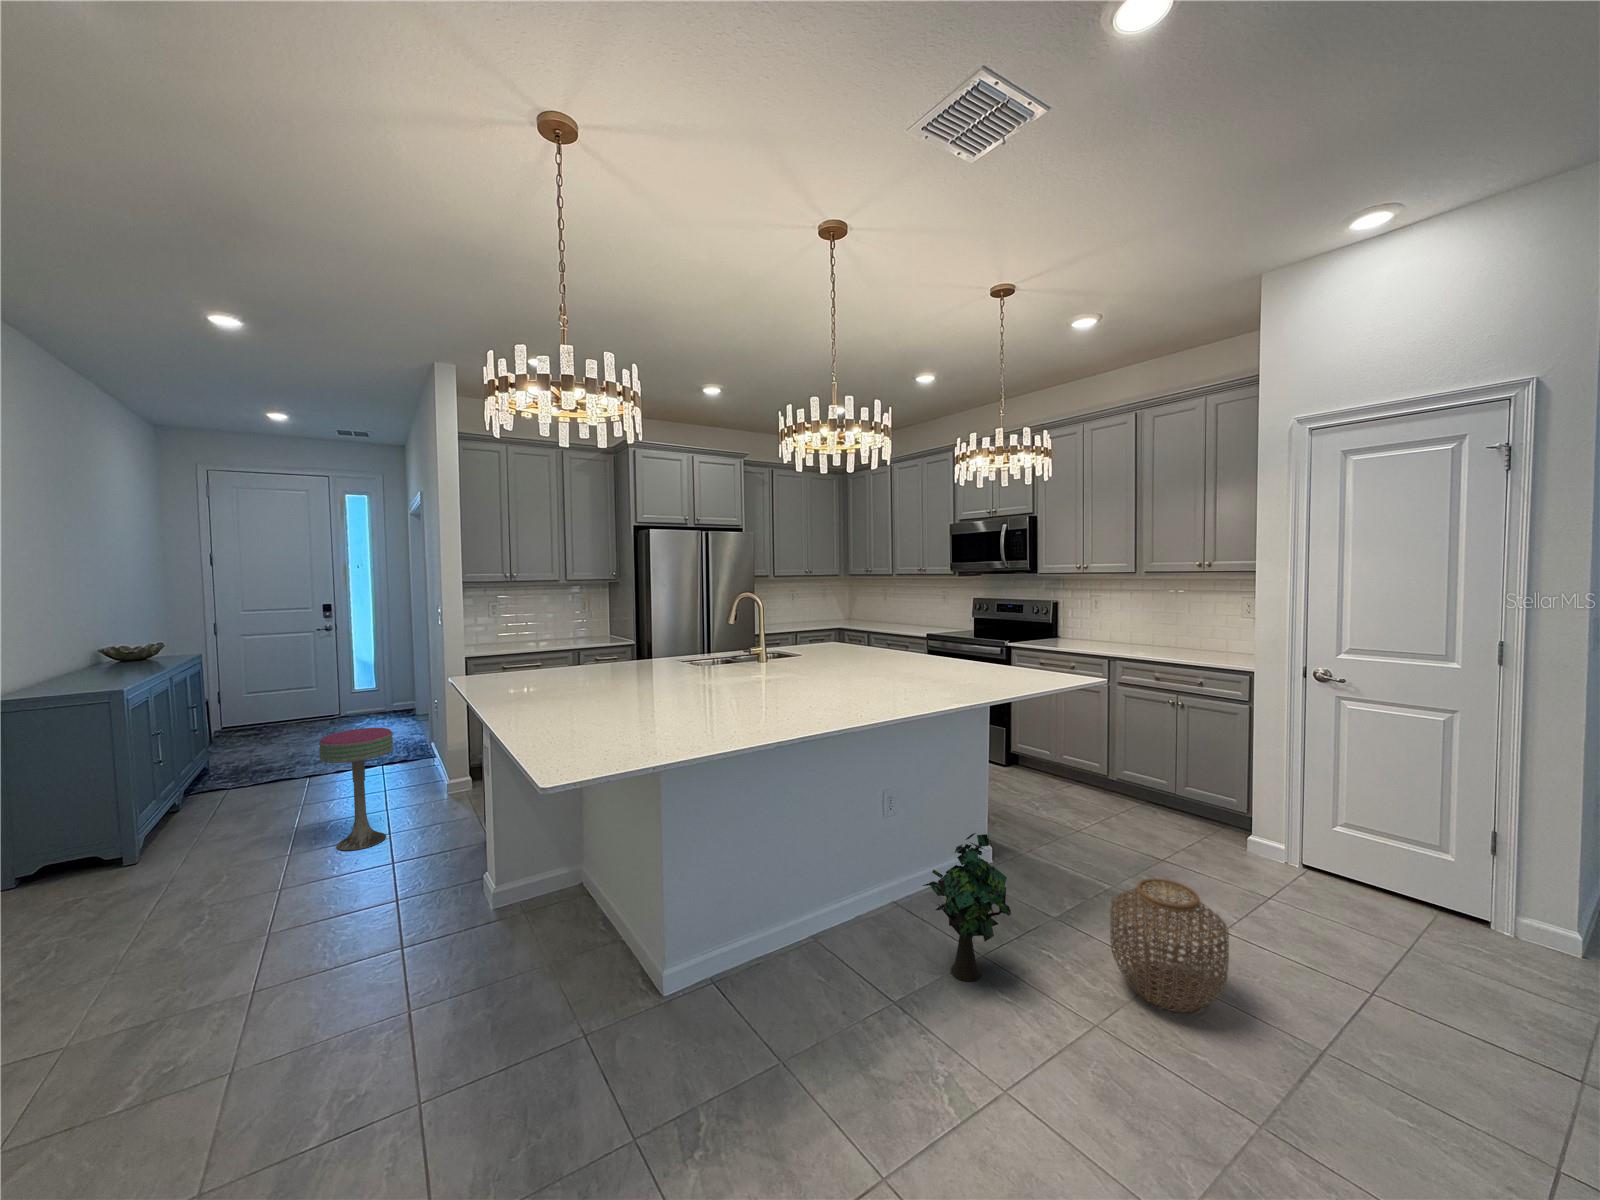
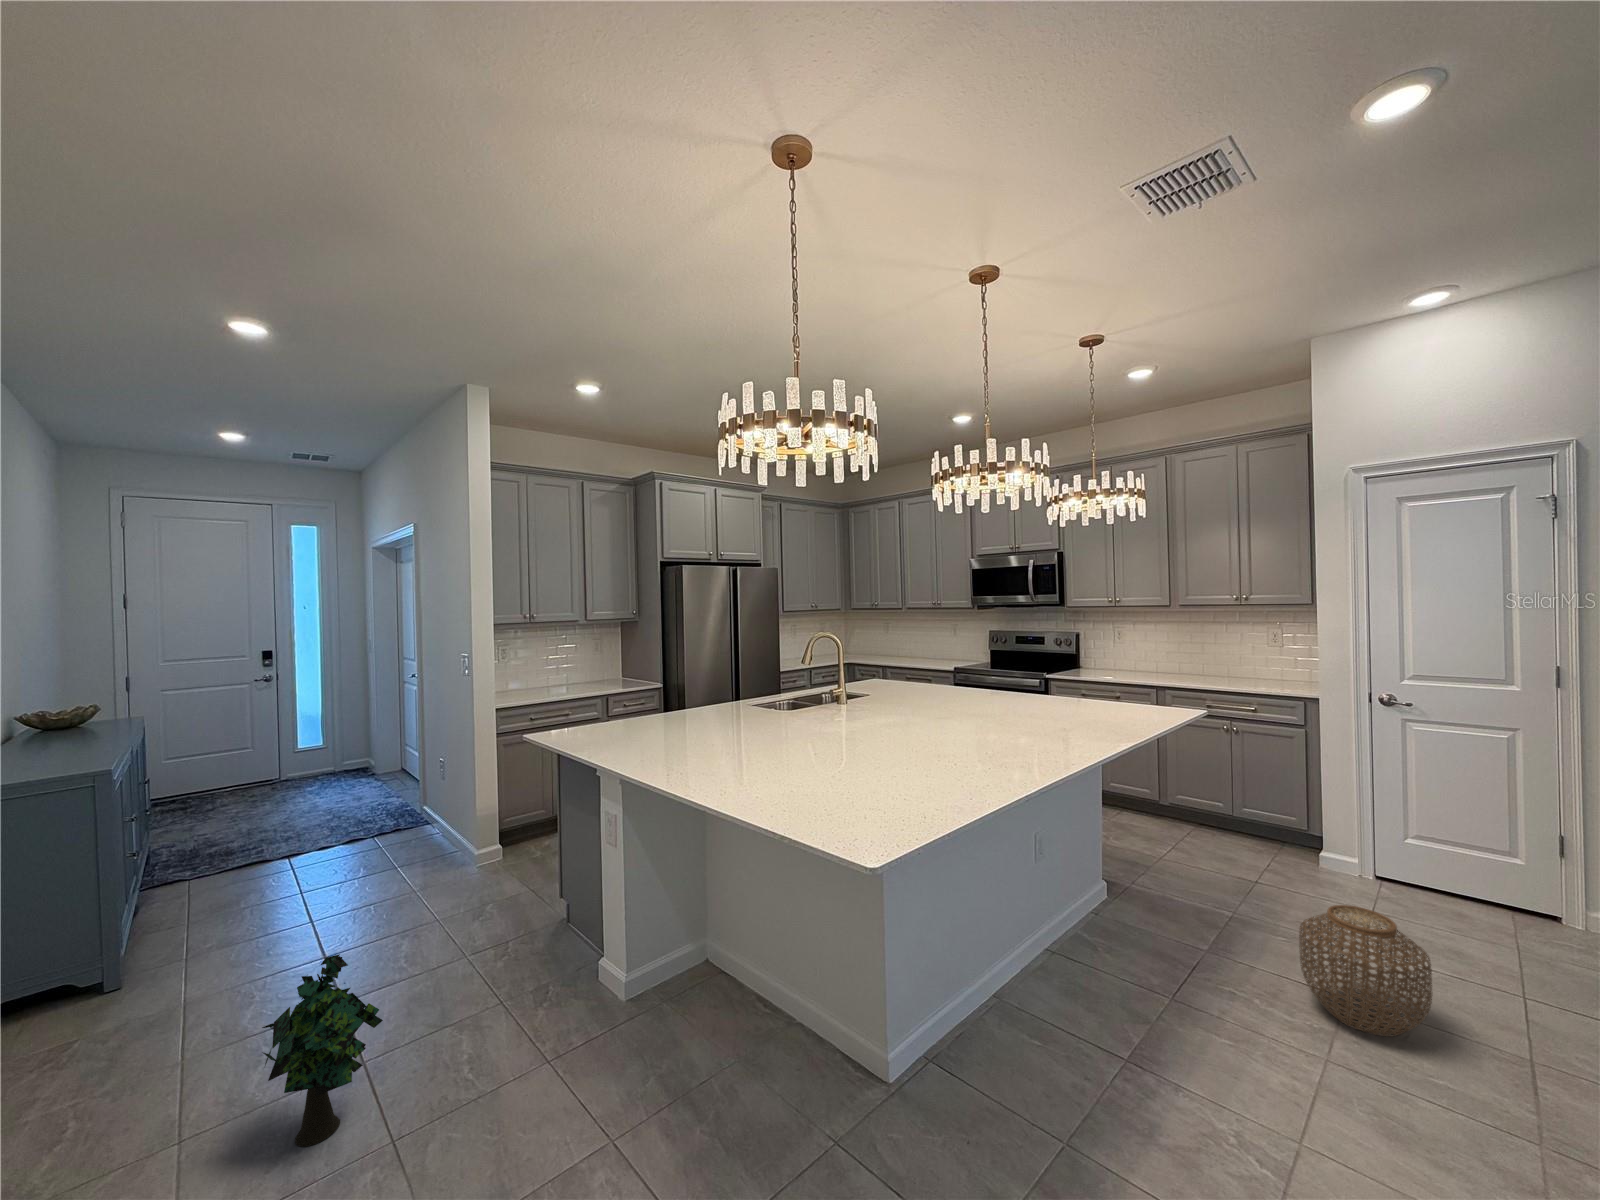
bar stool: present [319,728,393,851] -> none [364,797,447,946]
decorative plant: present [923,833,1011,981] -> present [262,954,383,1147]

